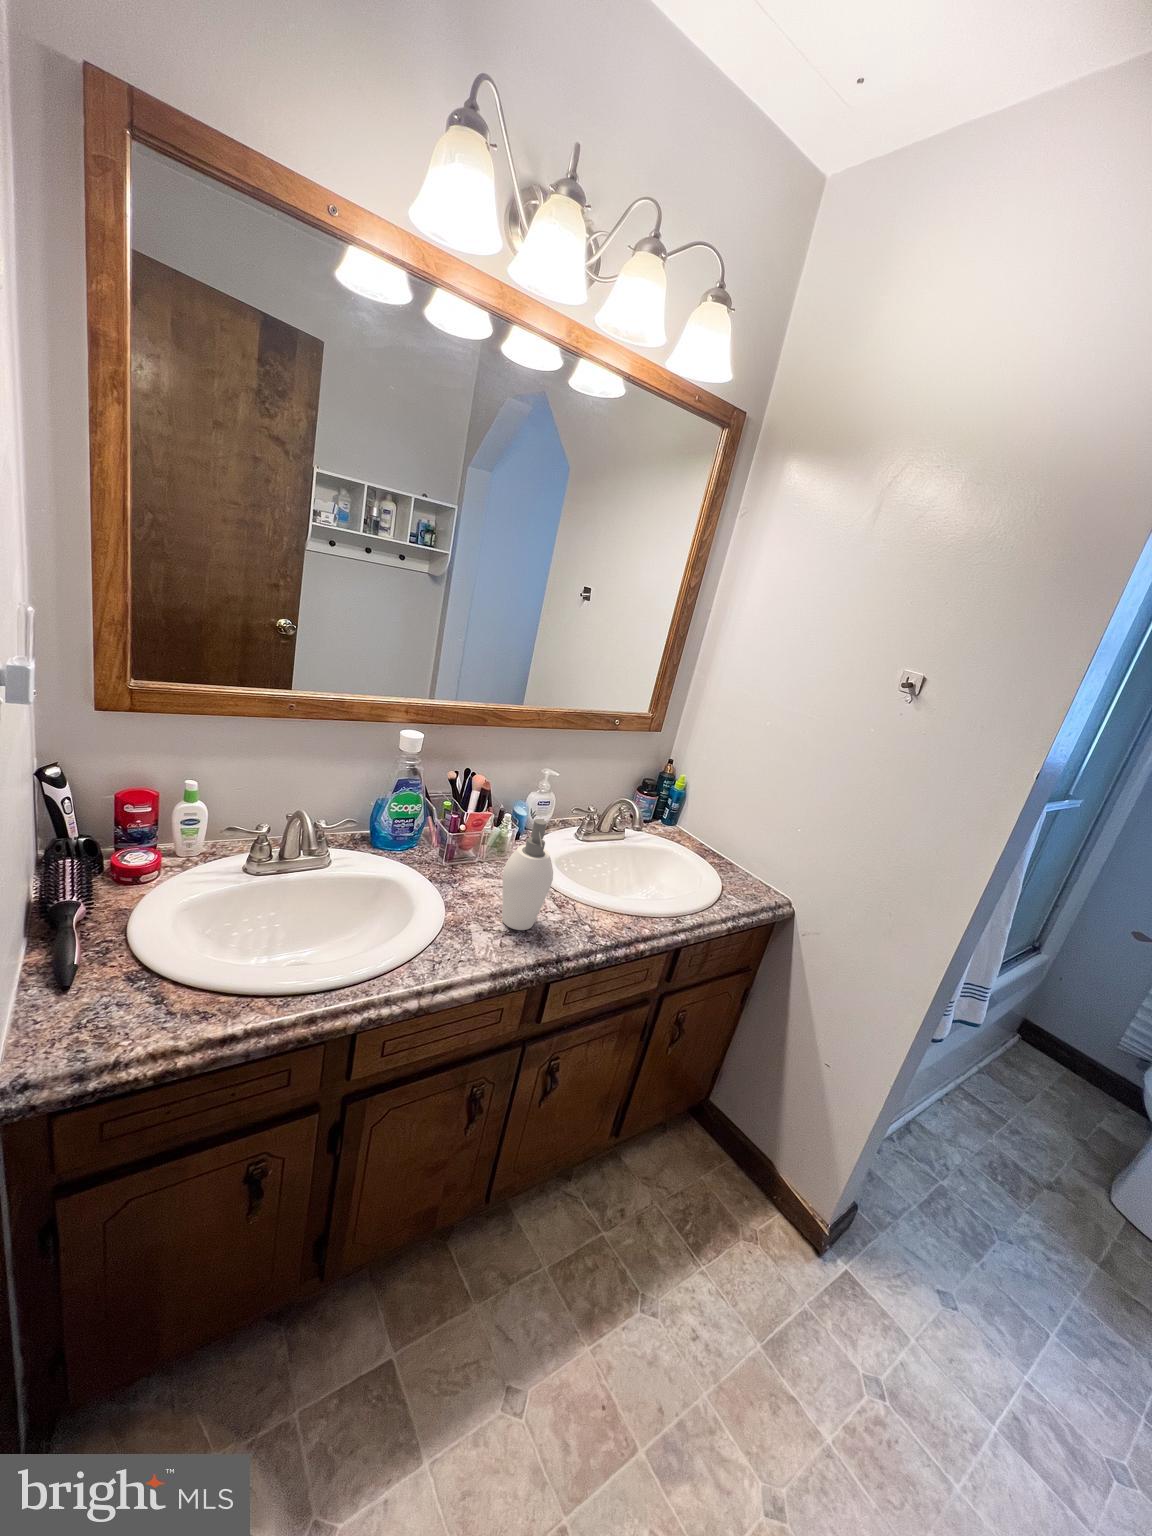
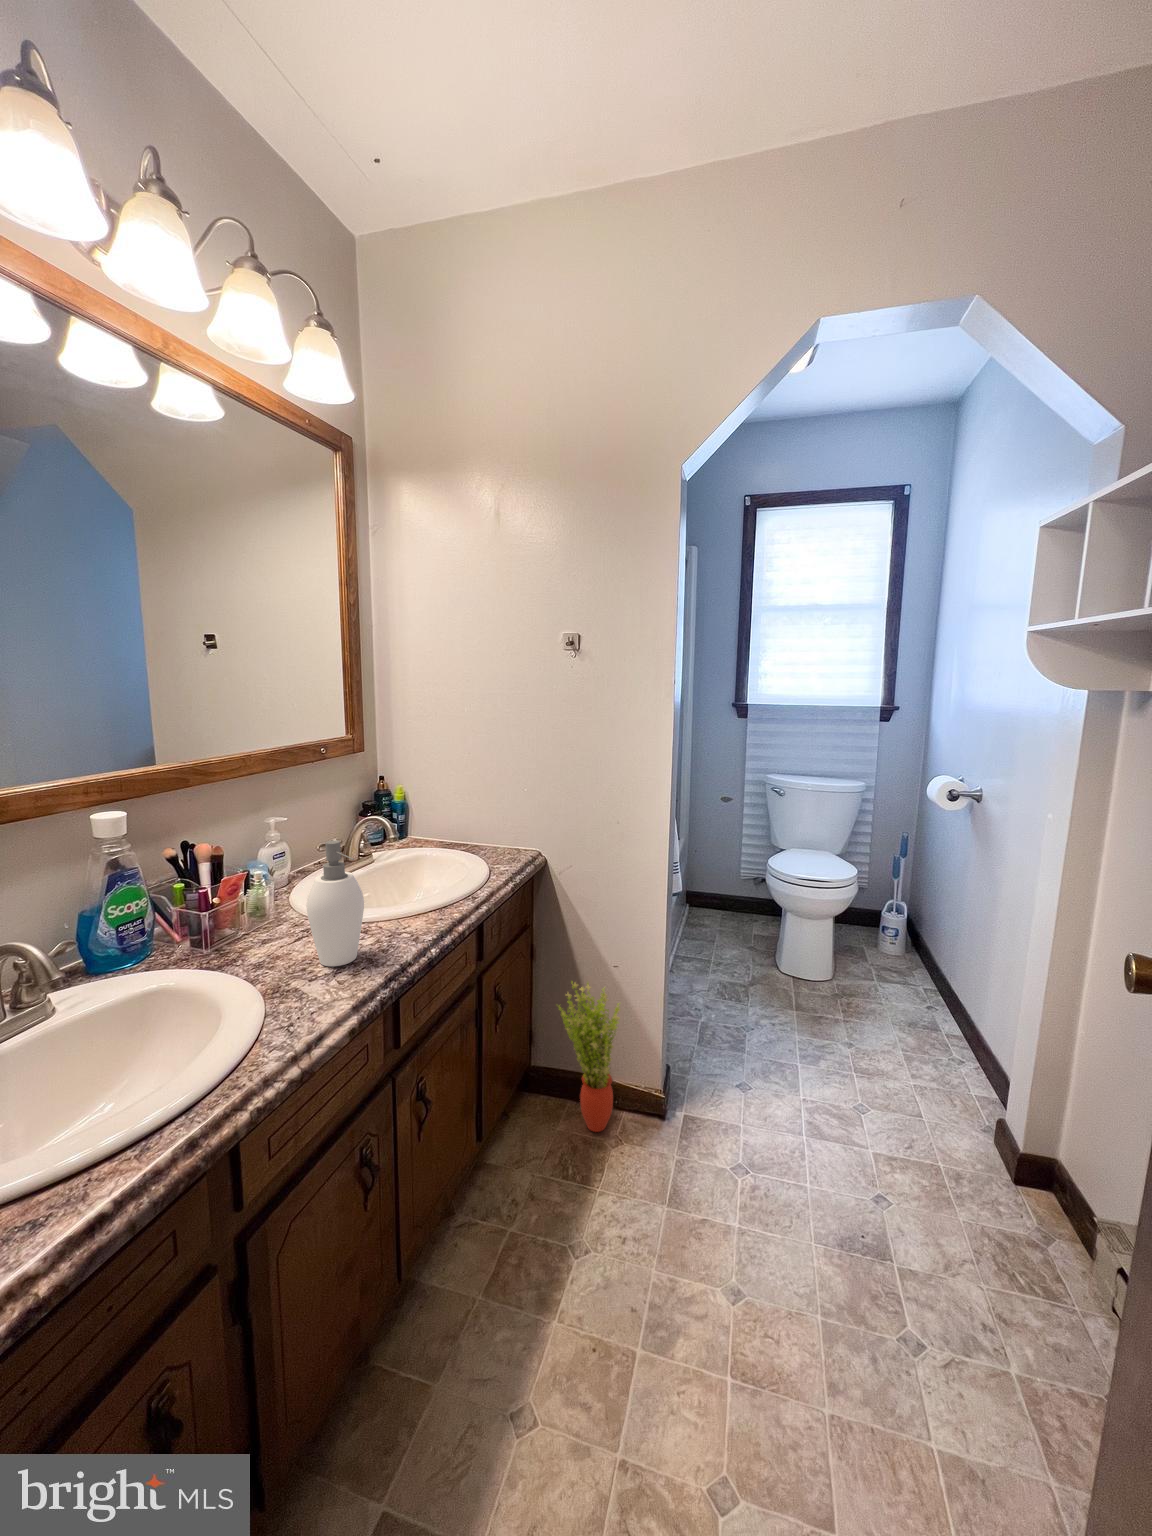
potted plant: none [729,1049,813,1213] -> present [559,983,620,1132]

